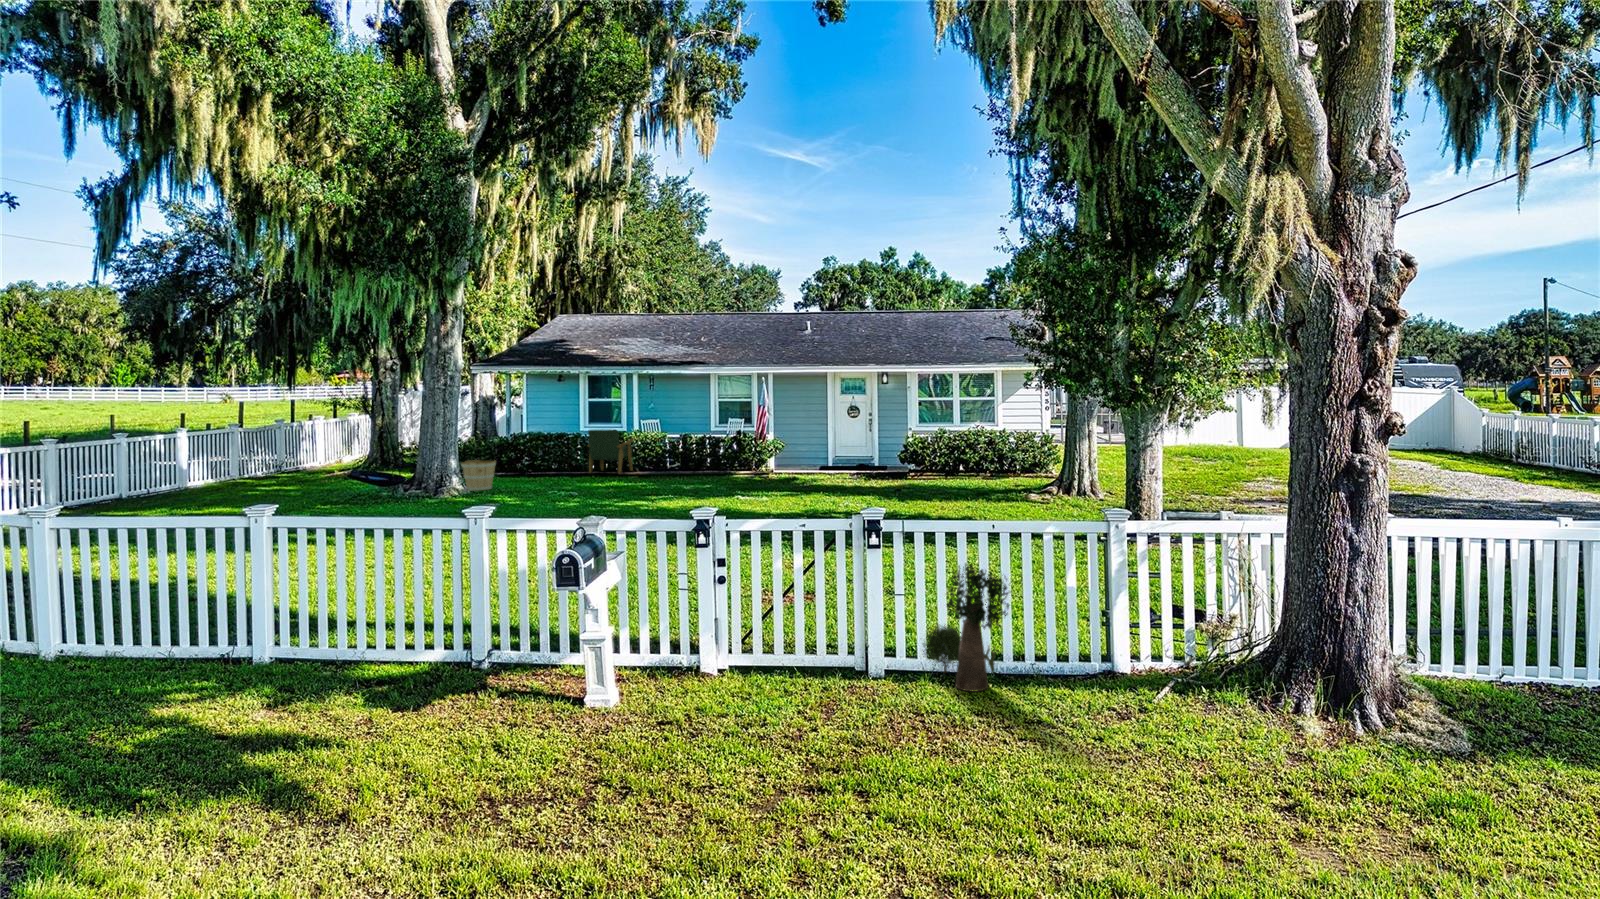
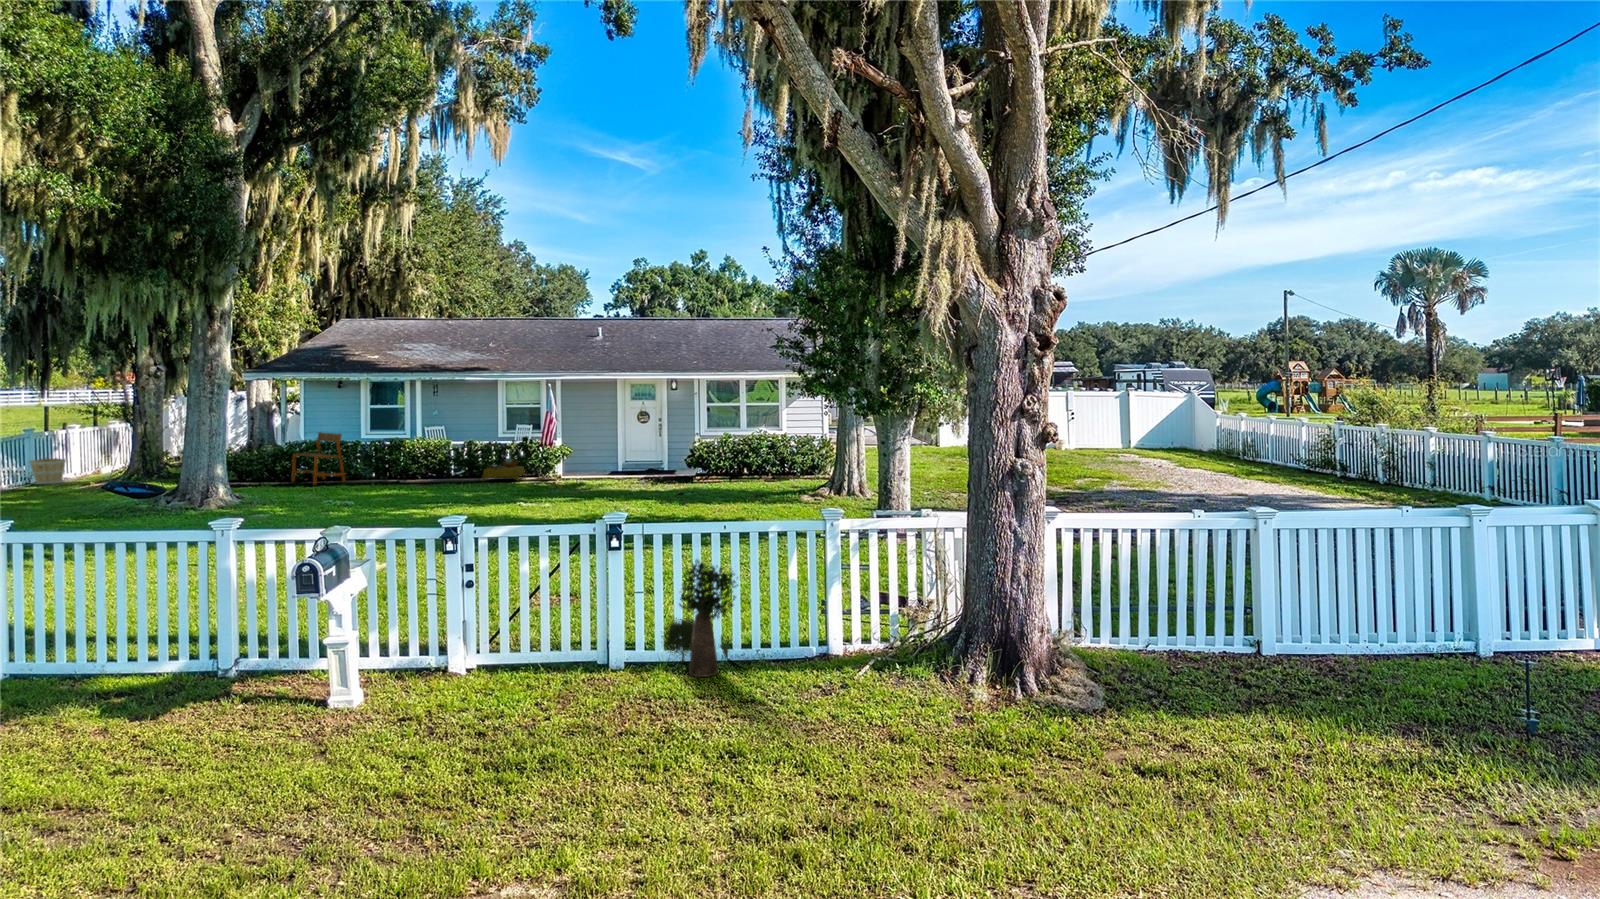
bench: none [513,423,561,474] -> present [292,432,346,485]
armchair: present [588,430,635,473] -> none [375,438,429,483]
side table: none [686,450,726,473] -> present [483,458,525,481]
wooden bucket: present [461,460,496,491] -> present [29,458,66,484]

